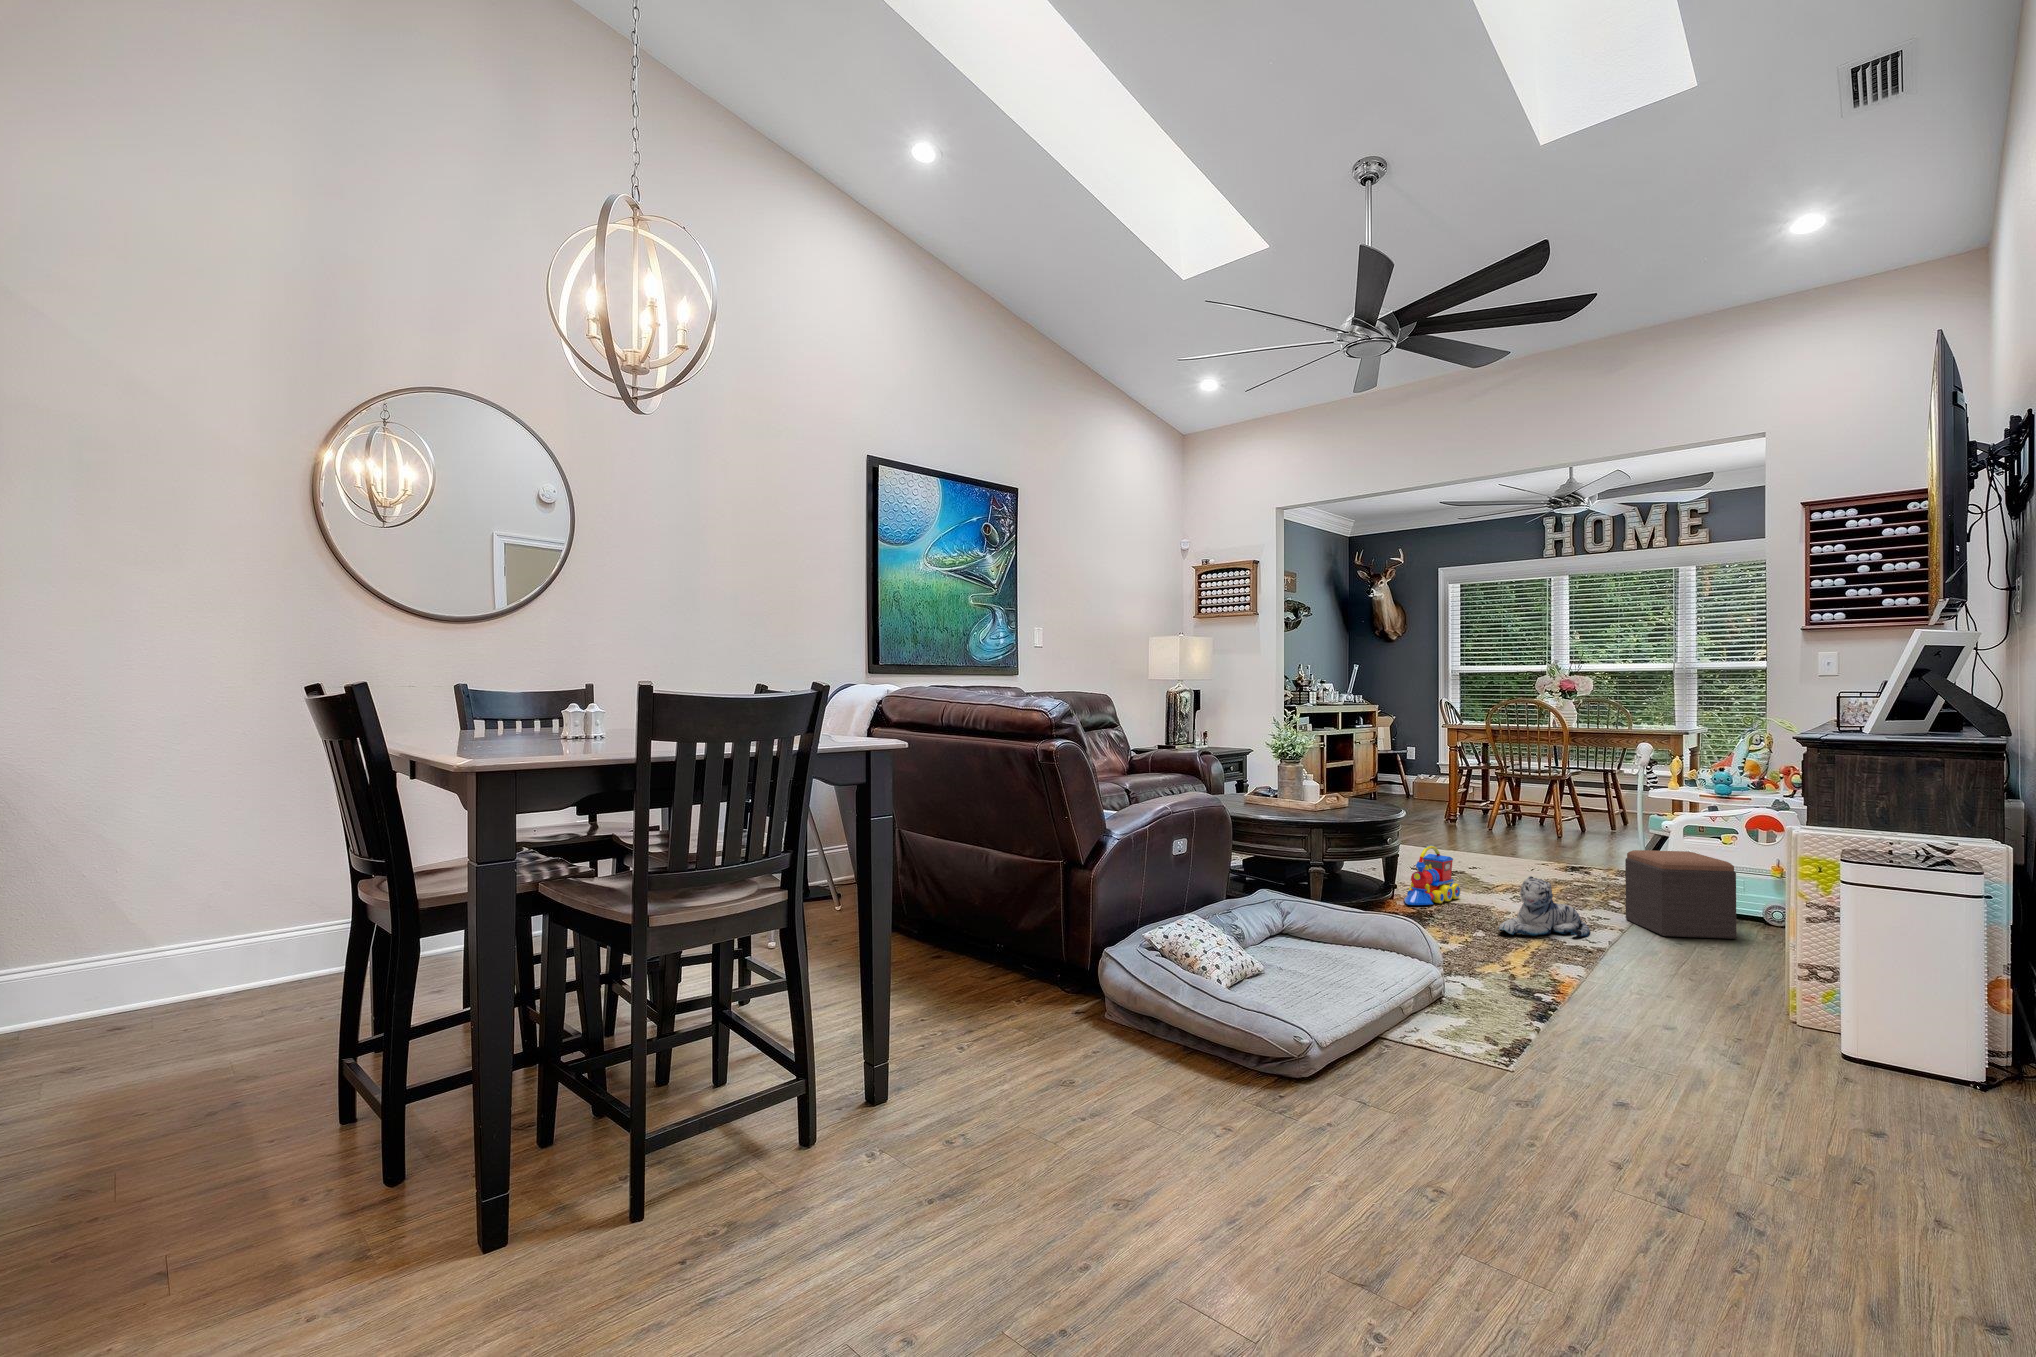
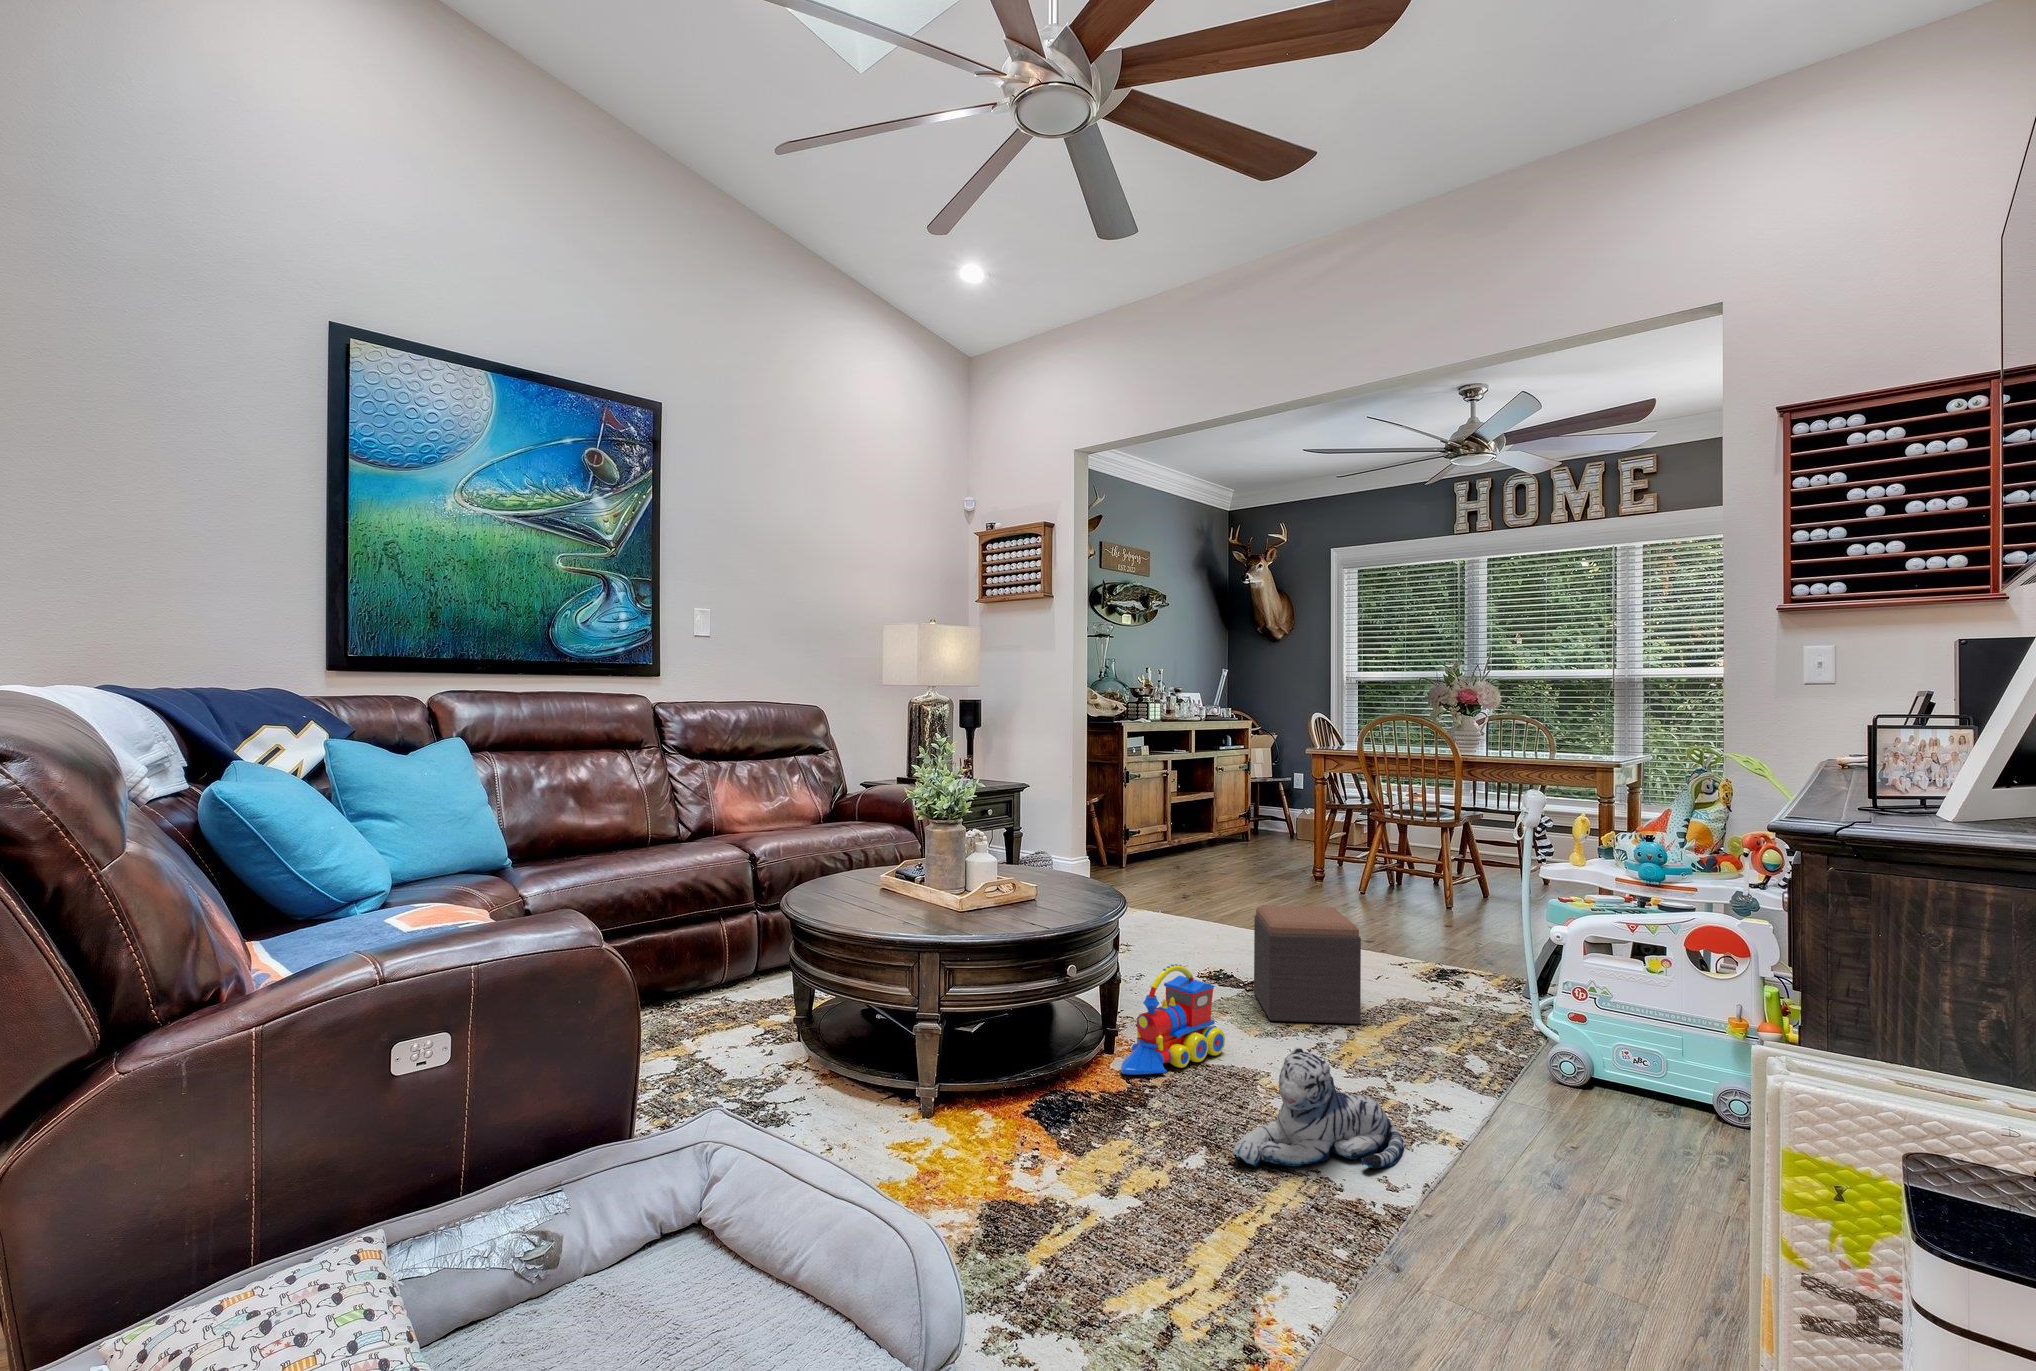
footstool: present [1625,850,1737,939] -> present [1254,905,1361,1024]

